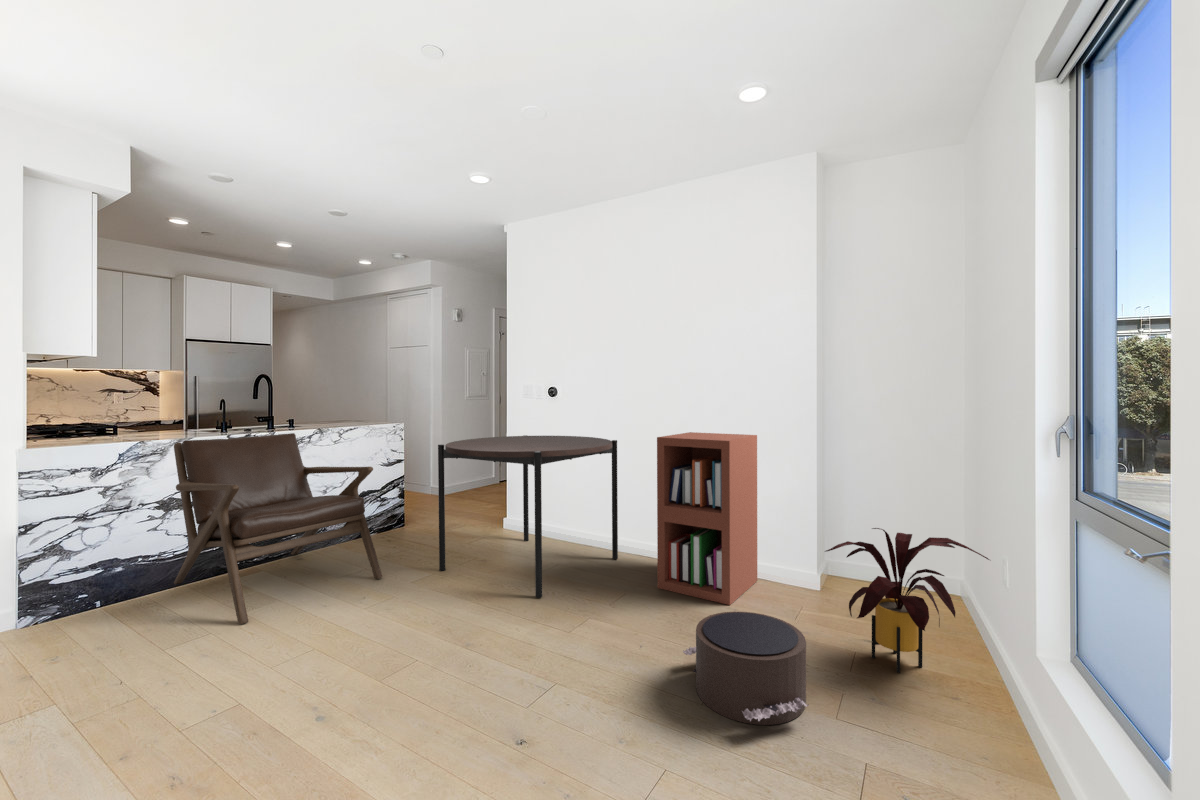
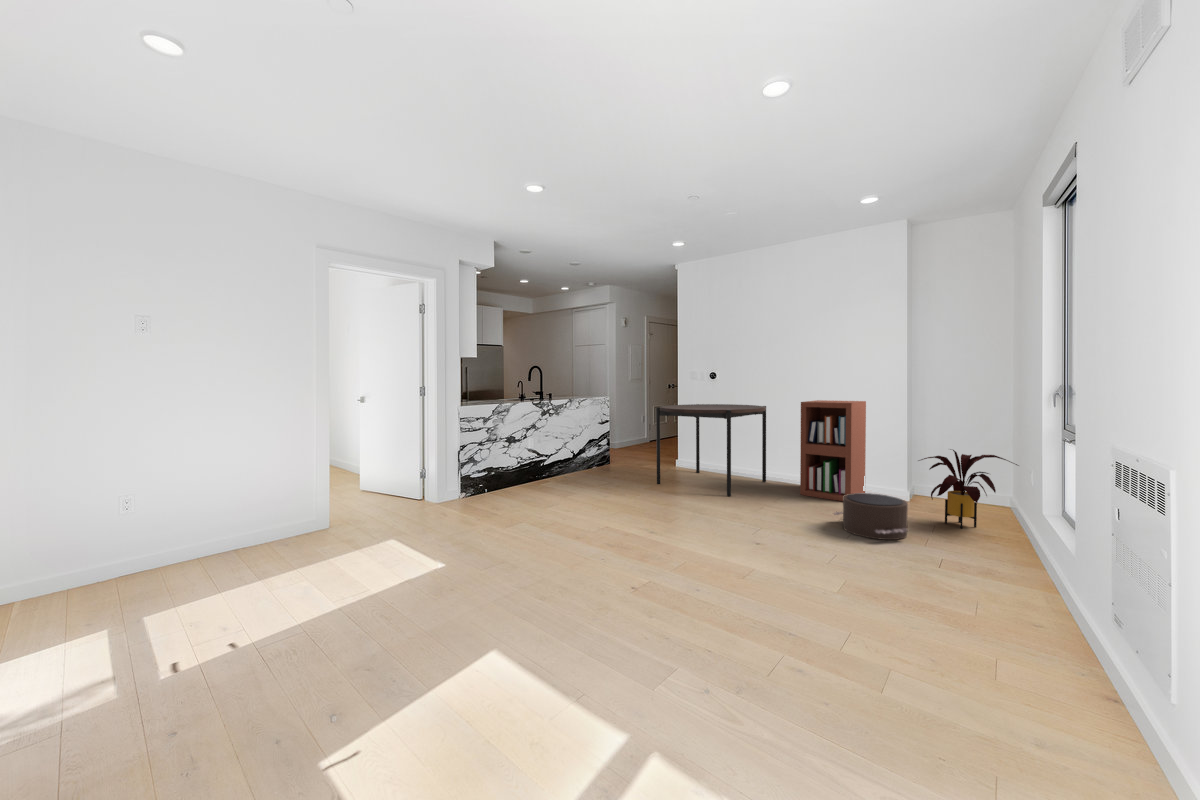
lounge chair: present [174,433,383,624] -> none [511,401,627,500]

